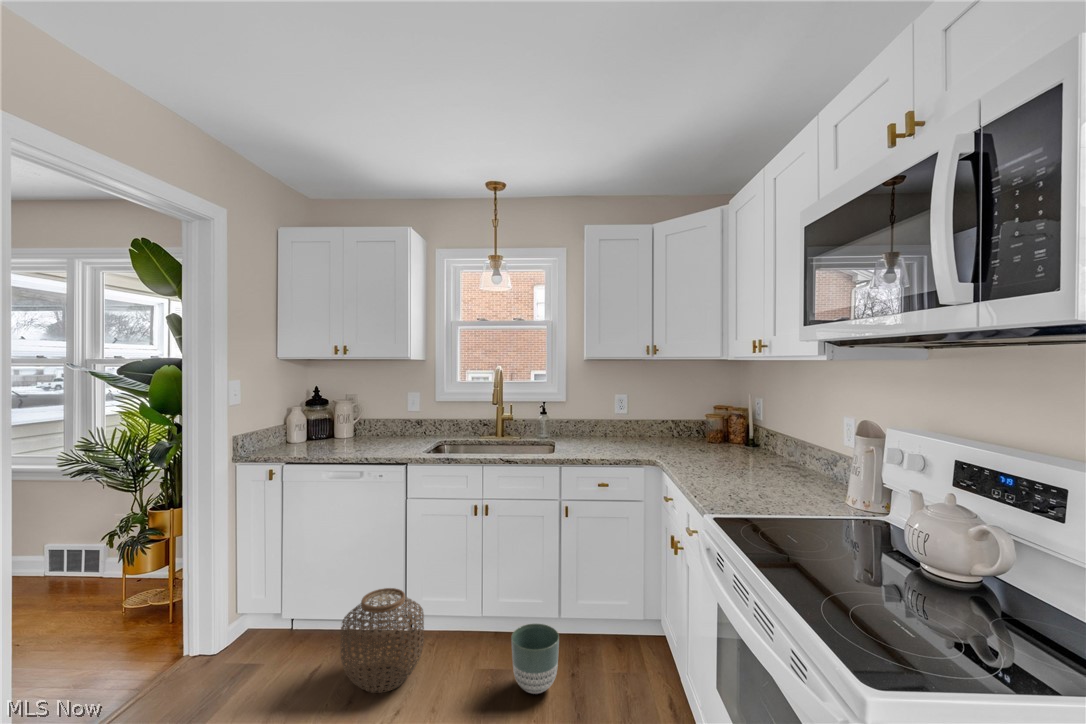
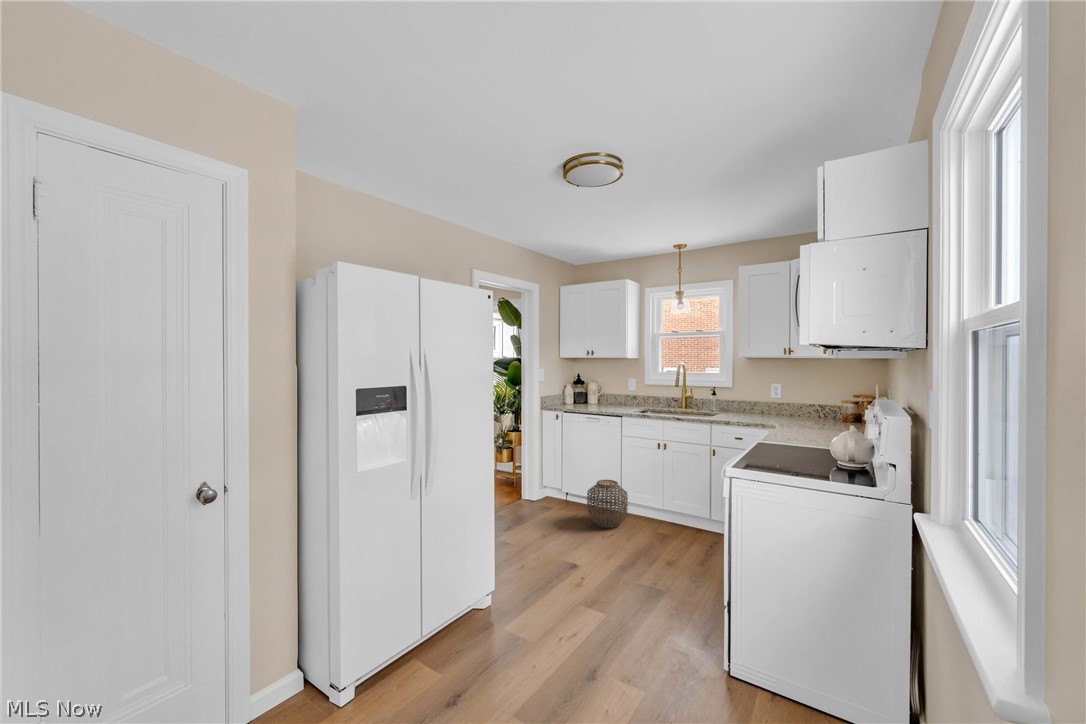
planter: present [511,624,559,694] -> none [671,510,699,544]

